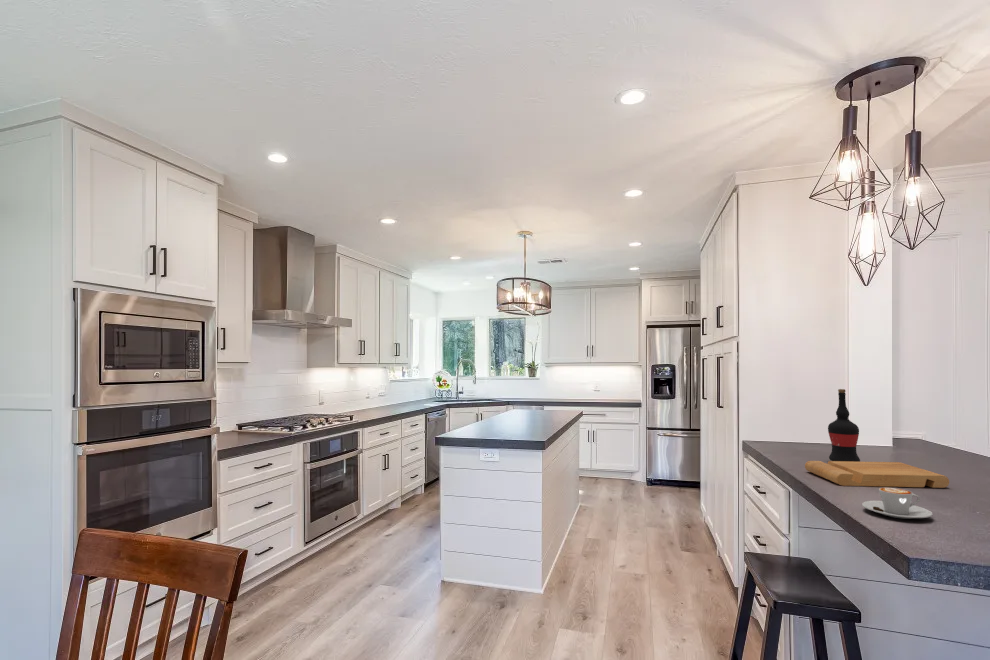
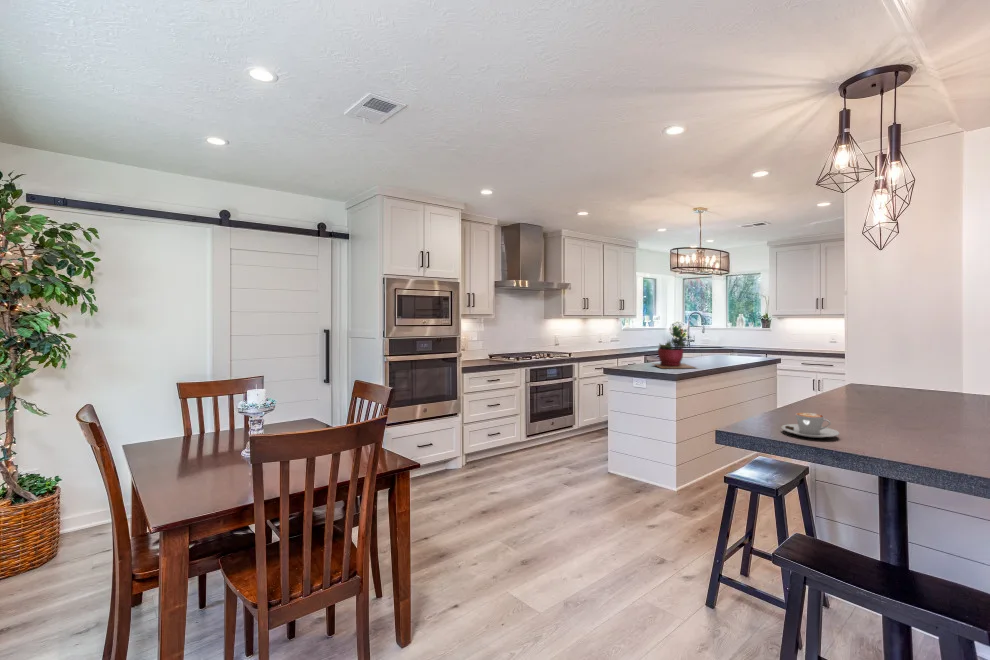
succulent plant: none [486,376,541,430] -> present [653,325,694,368]
wine bottle: present [828,389,860,462] -> none [900,334,938,410]
cutting board: present [805,461,949,488] -> none [831,399,968,433]

